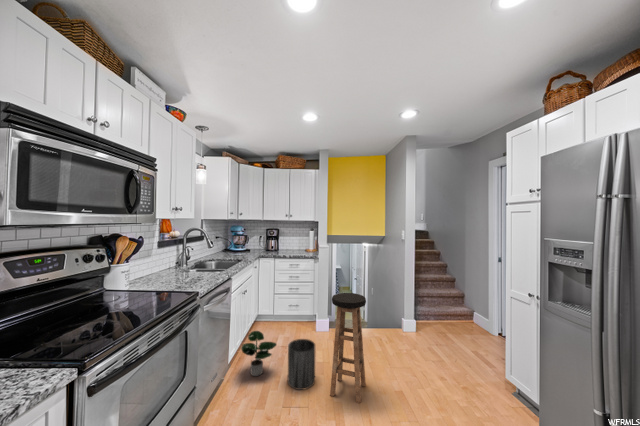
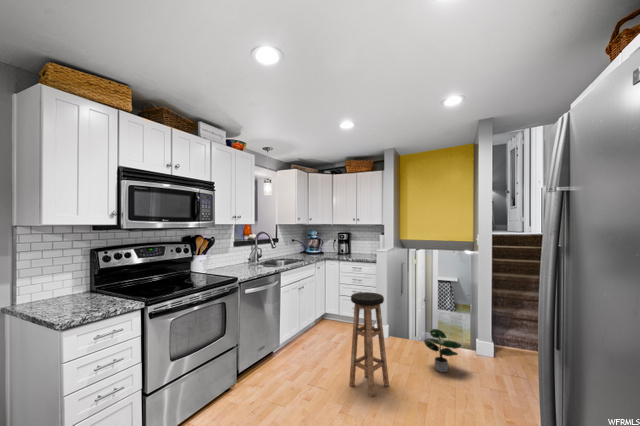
potted plant: present [241,331,276,376] -> present [424,329,462,372]
trash can: present [288,339,315,390] -> none [320,332,345,376]

